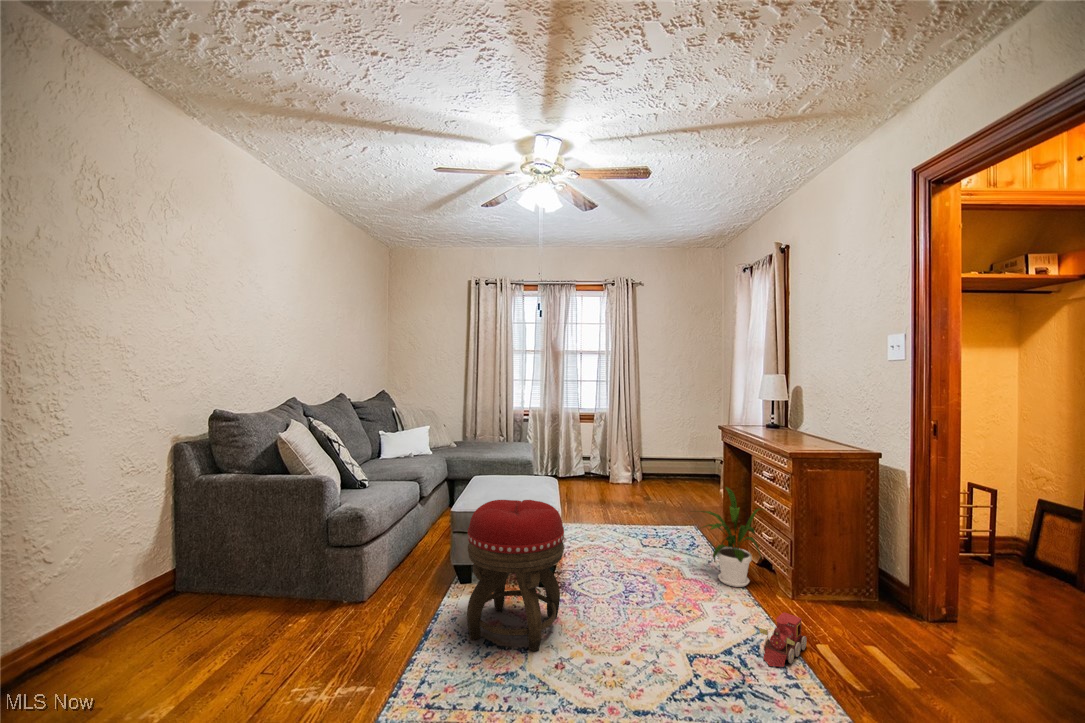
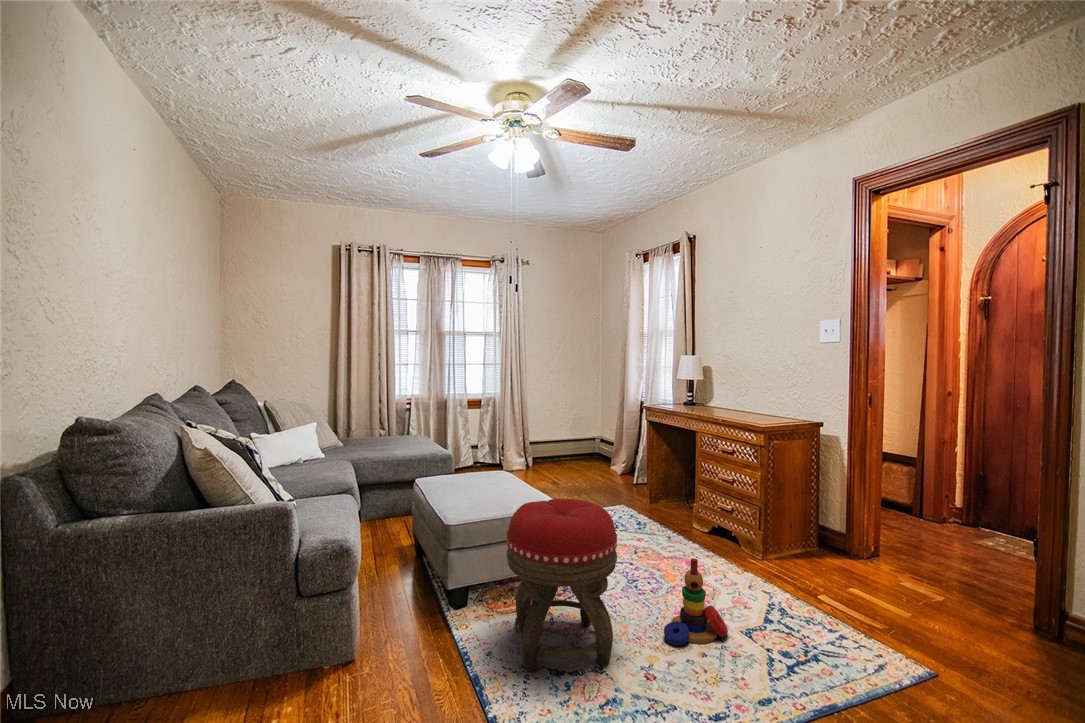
house plant: present [700,487,761,587] -> none [652,461,725,553]
stacking toy: none [605,574,674,659] -> present [664,558,728,646]
toy train: present [759,612,807,667] -> none [782,569,817,620]

